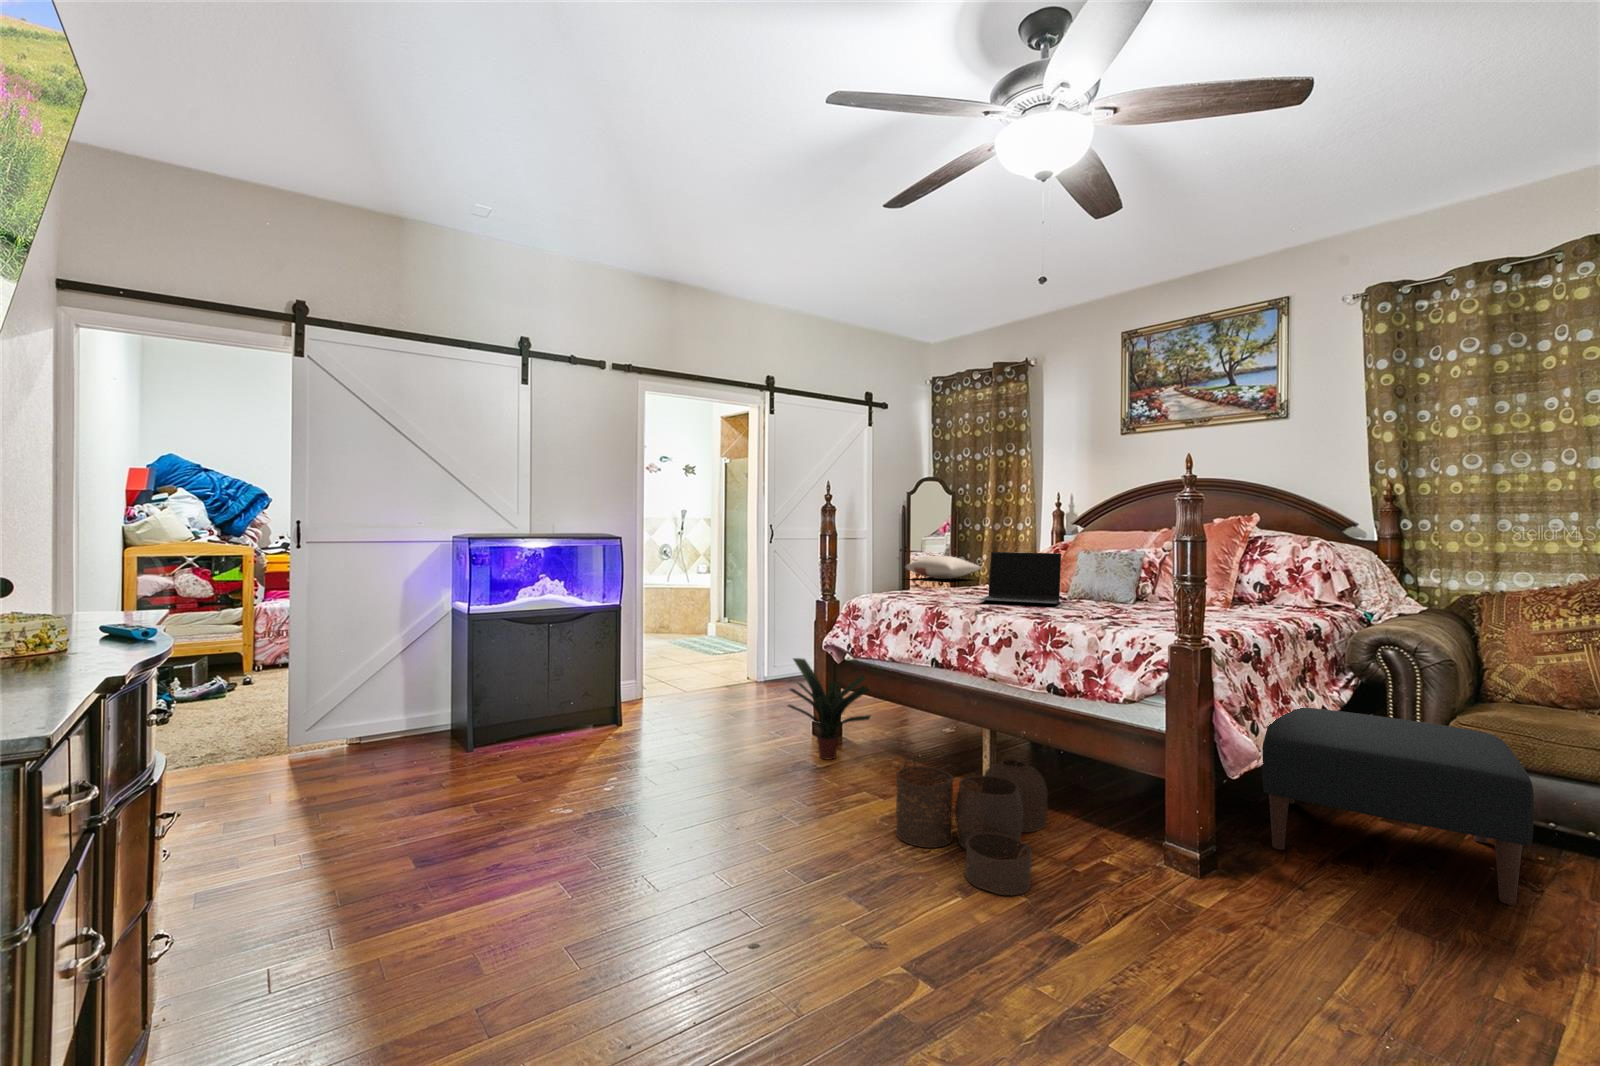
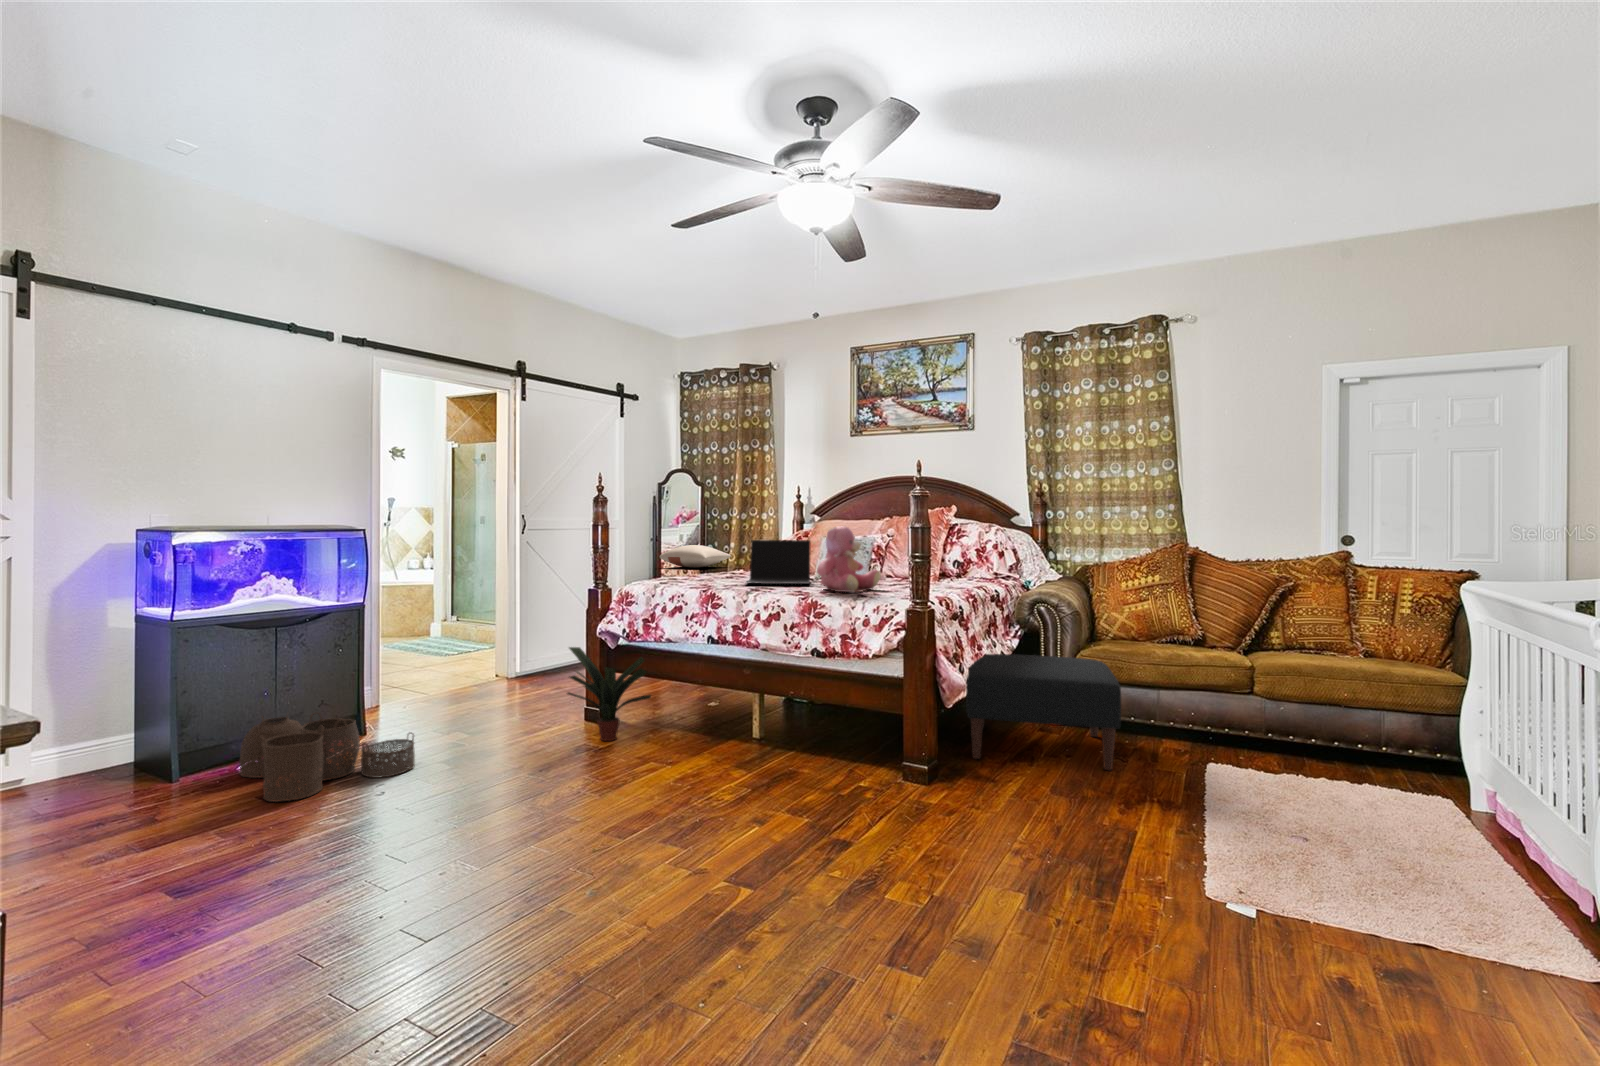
teddy bear: none [1061,538,1145,618] -> present [817,526,881,592]
woven basket: present [896,758,1048,895] -> present [240,713,415,802]

